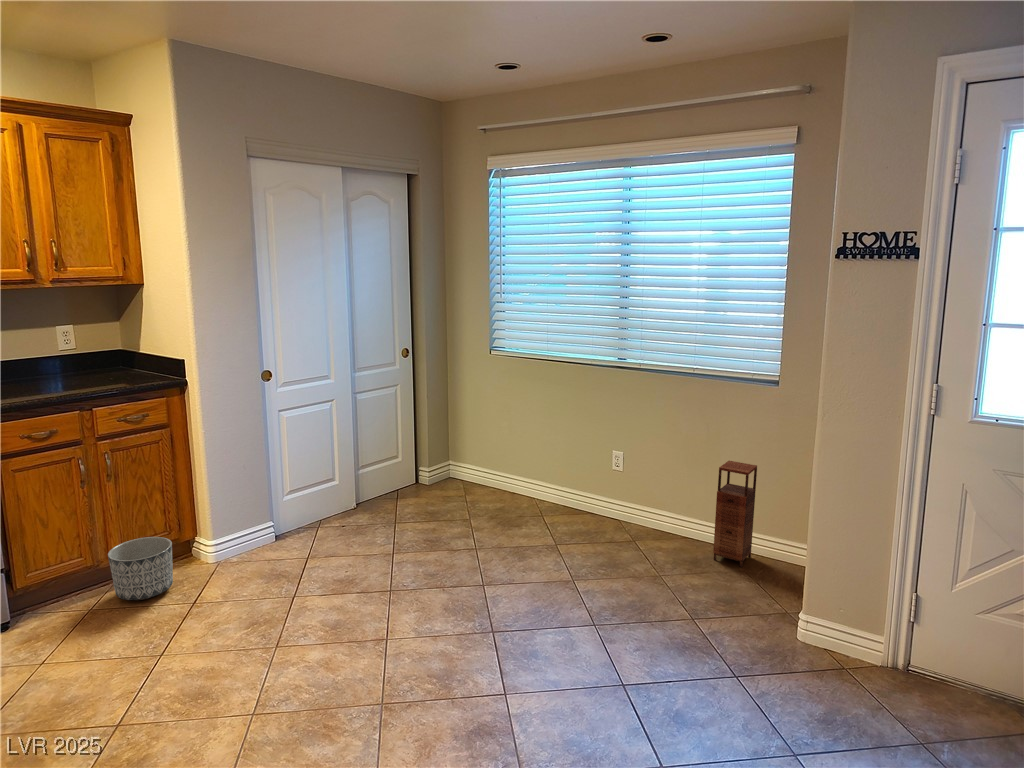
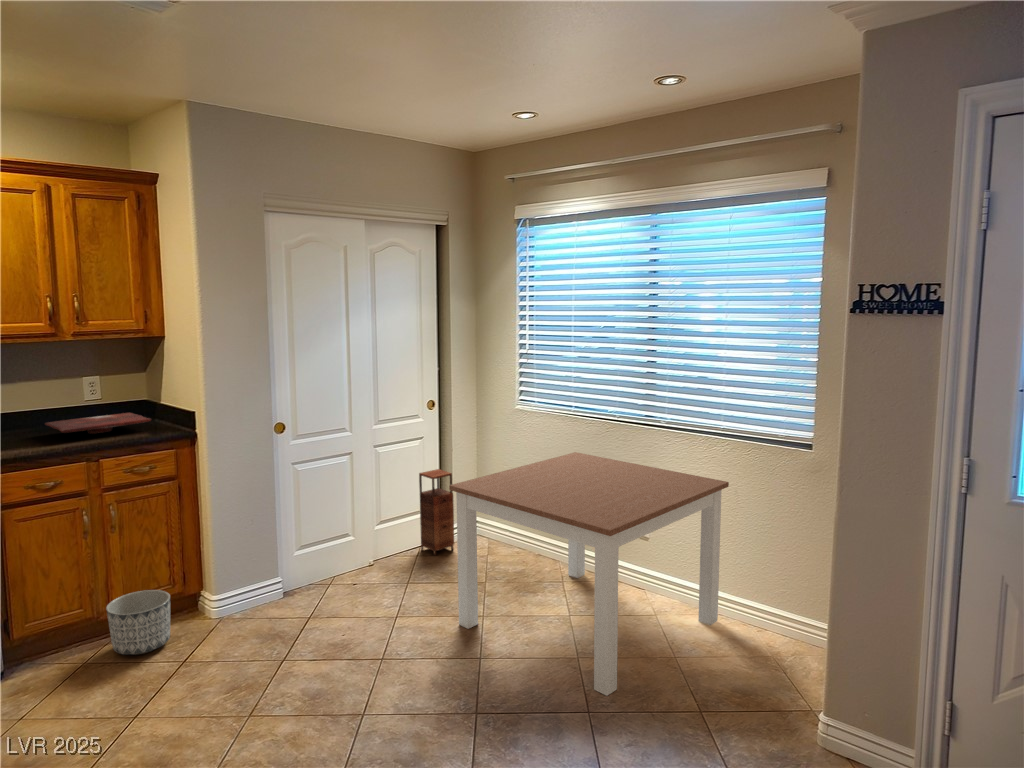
cutting board: none [23,363,138,383] -> present [45,413,151,434]
dining table: none [445,395,697,608] -> present [449,452,729,696]
storage cabinet: present [713,461,757,567] -> present [419,469,454,556]

